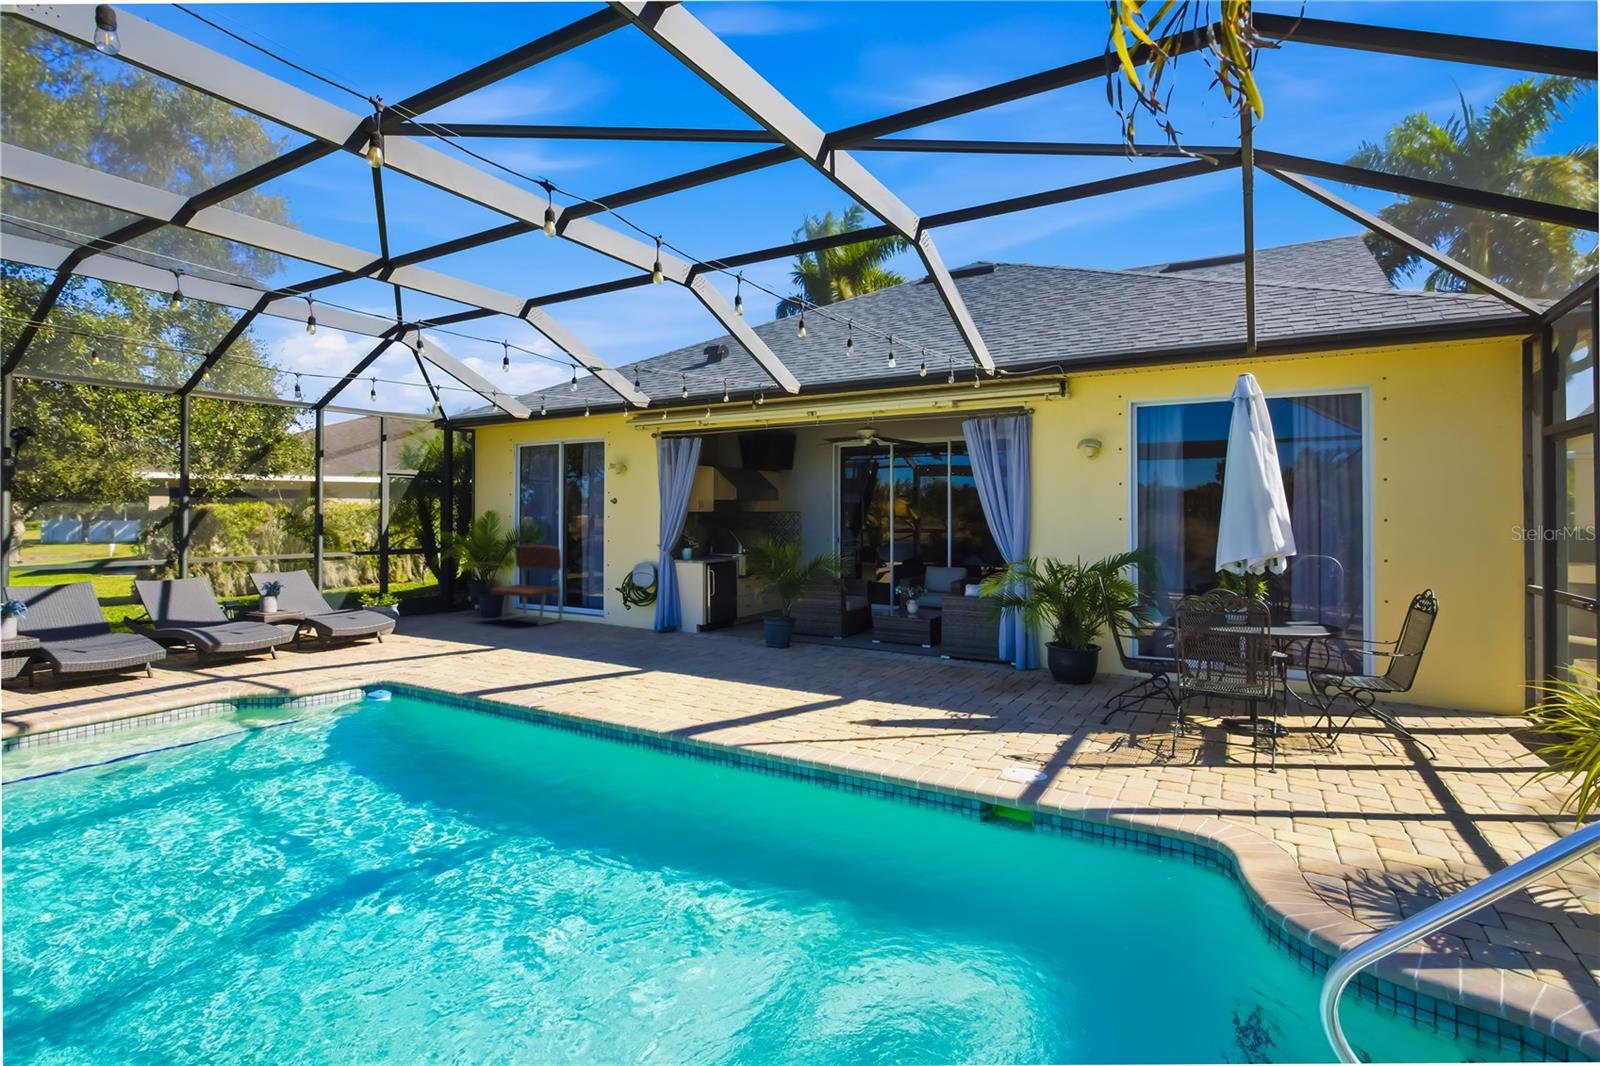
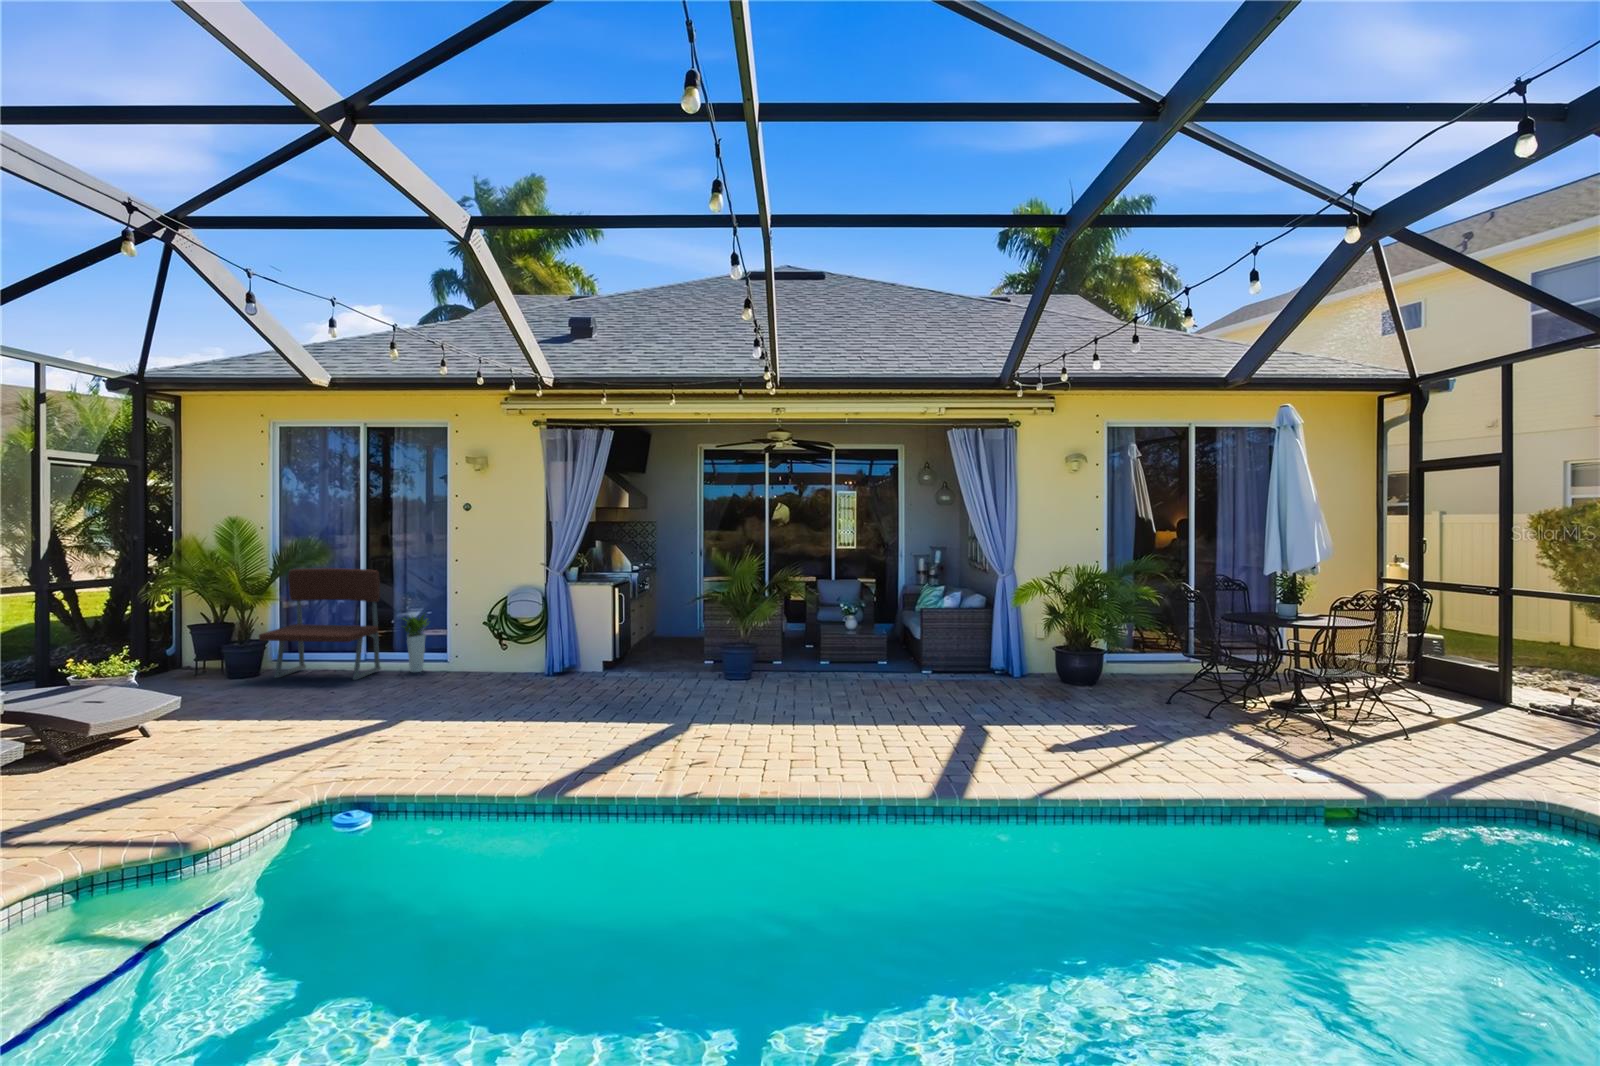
planter: none [571,580,594,624] -> present [404,613,429,672]

